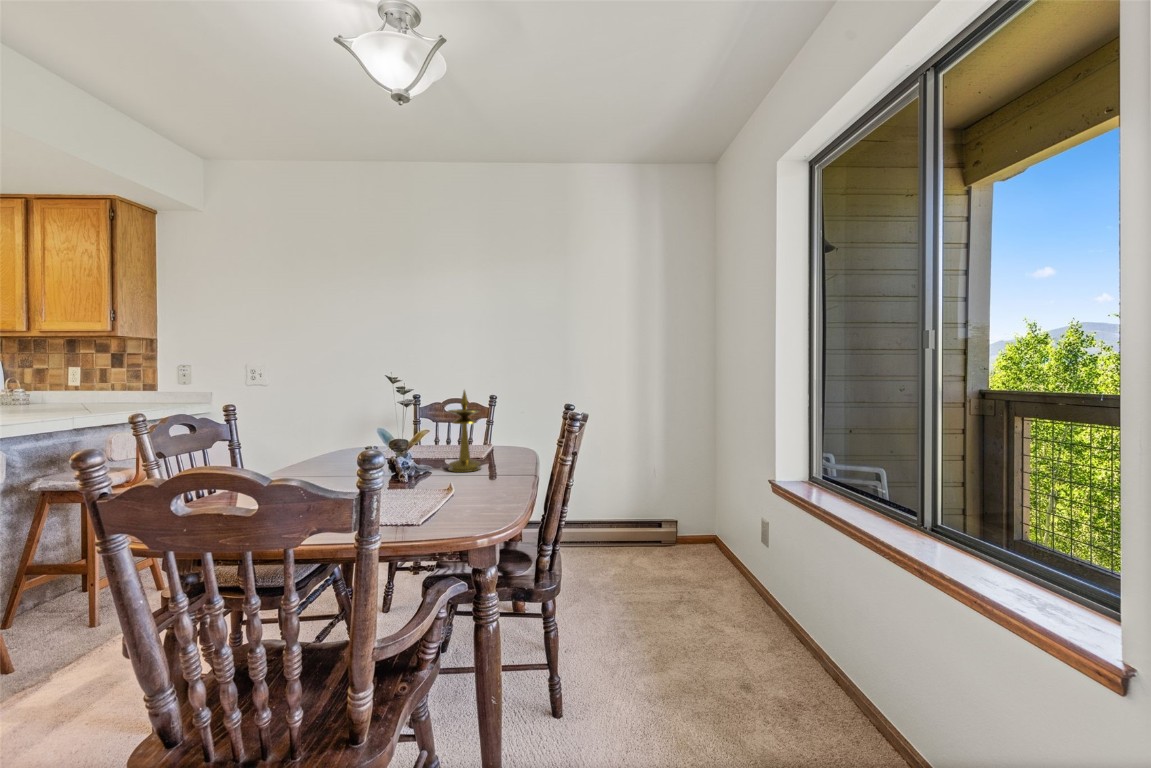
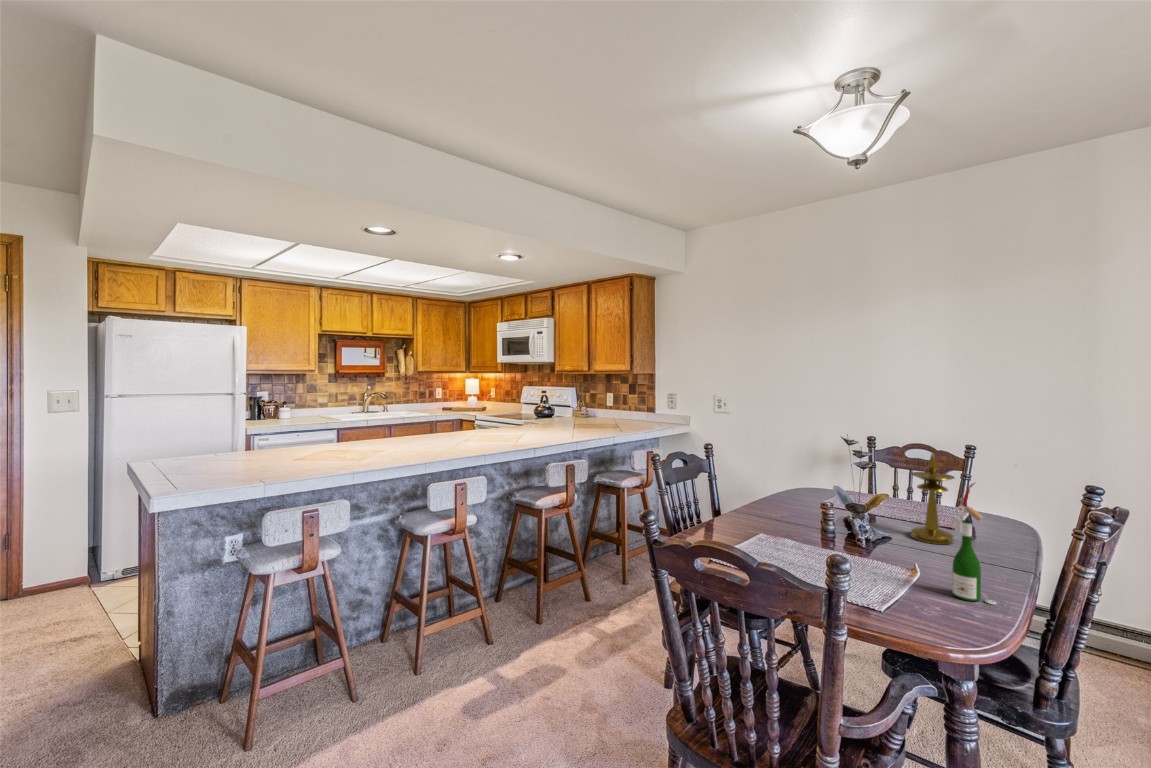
wine bottle: none [480,396,511,504] -> present [952,483,995,604]

